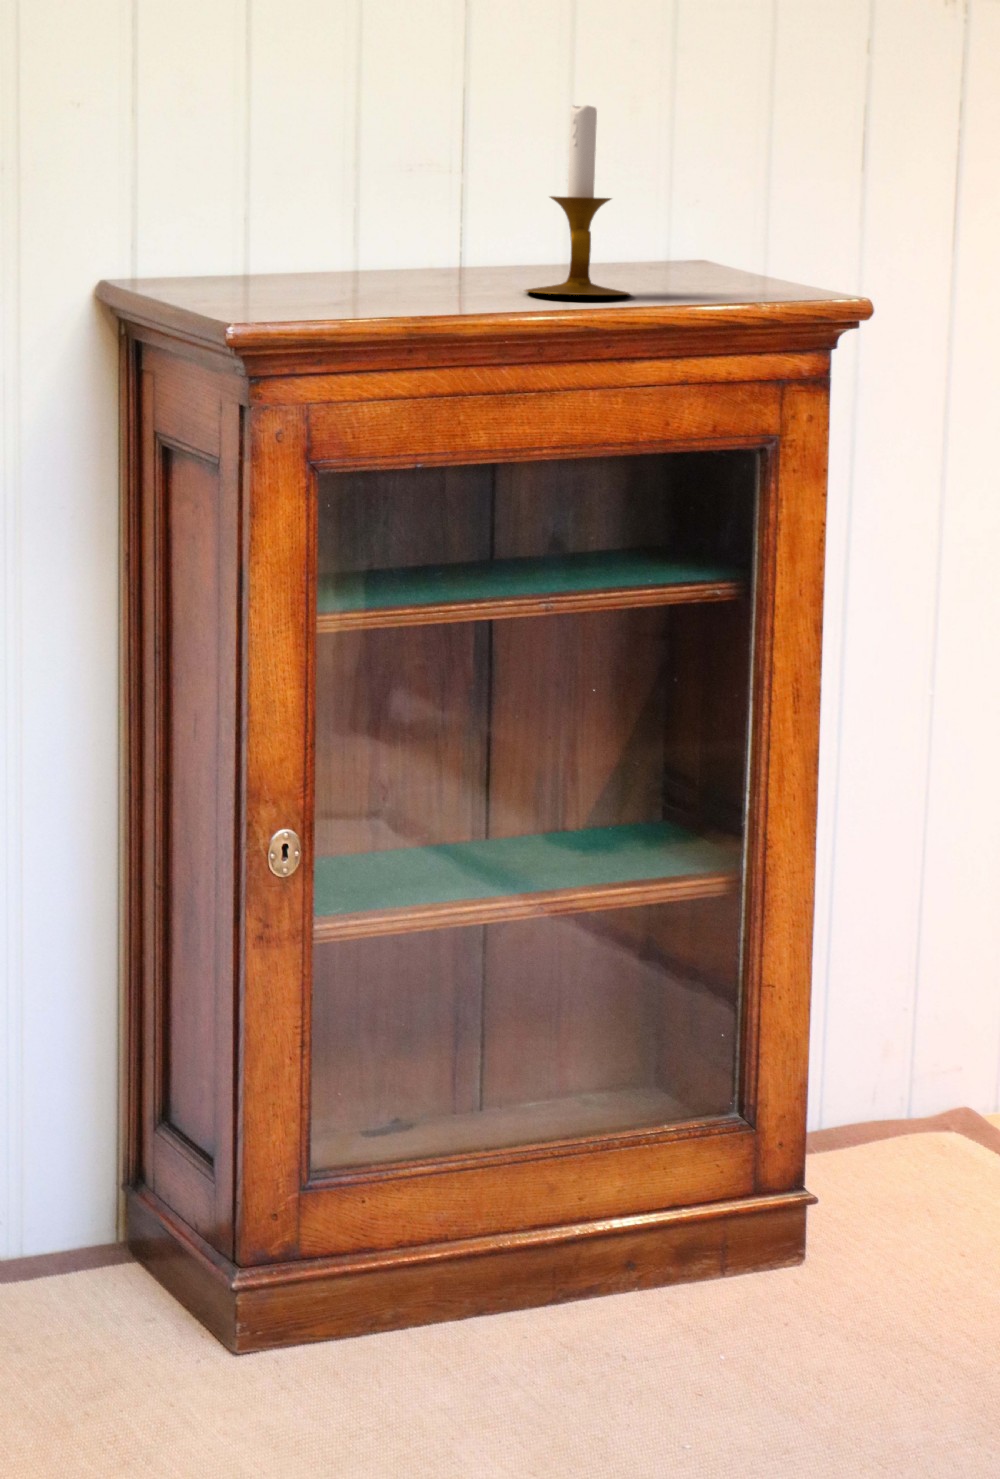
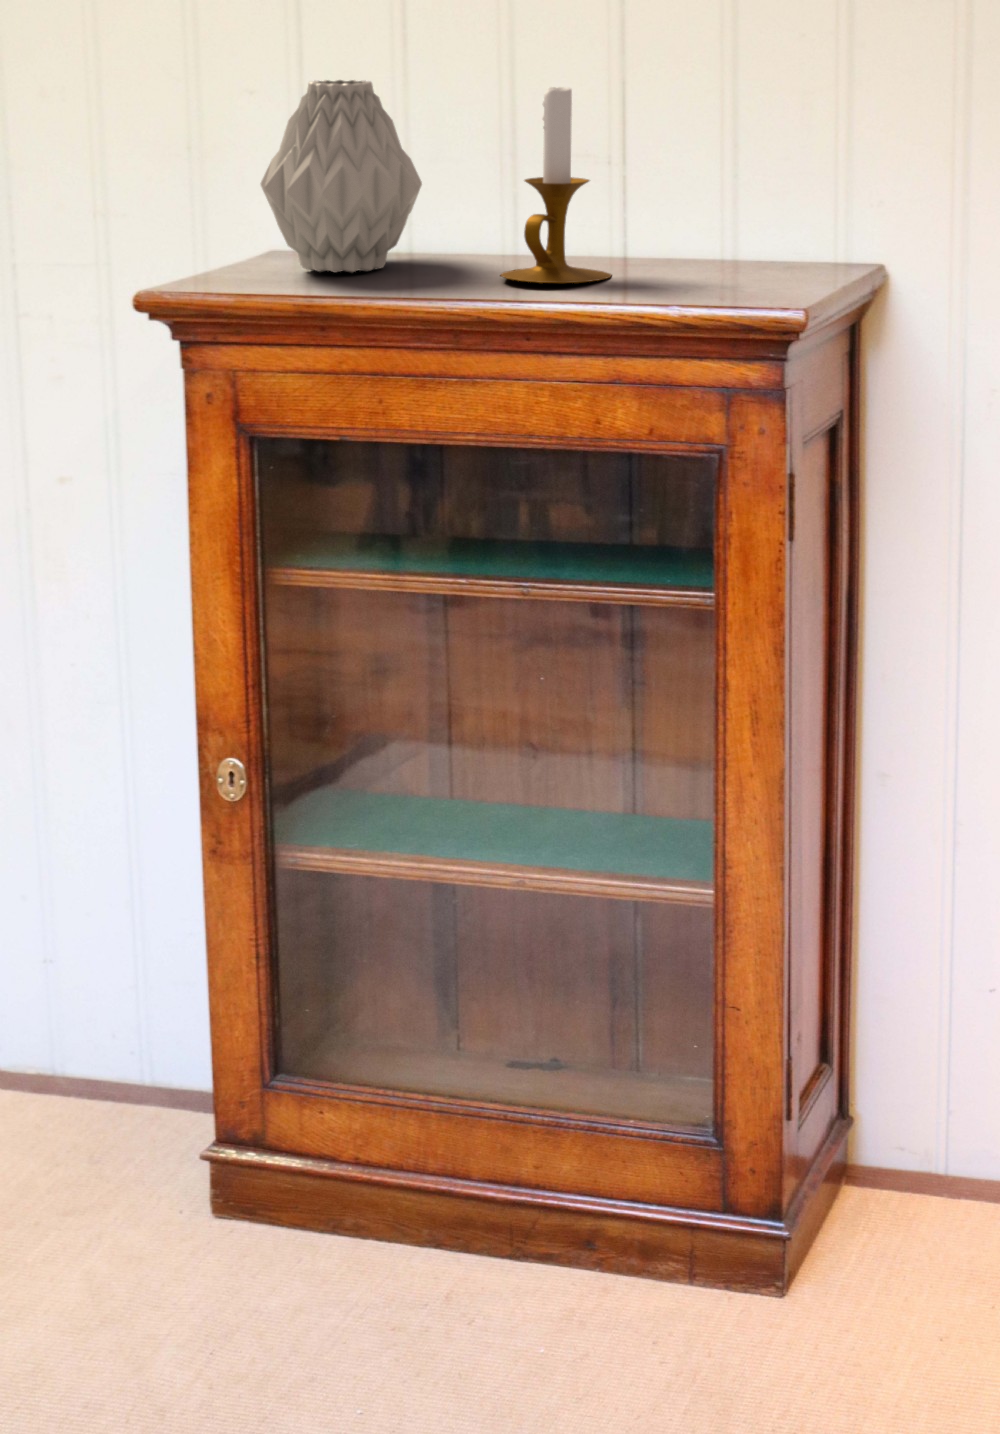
vase: none [253,96,424,298] -> present [261,80,422,272]

